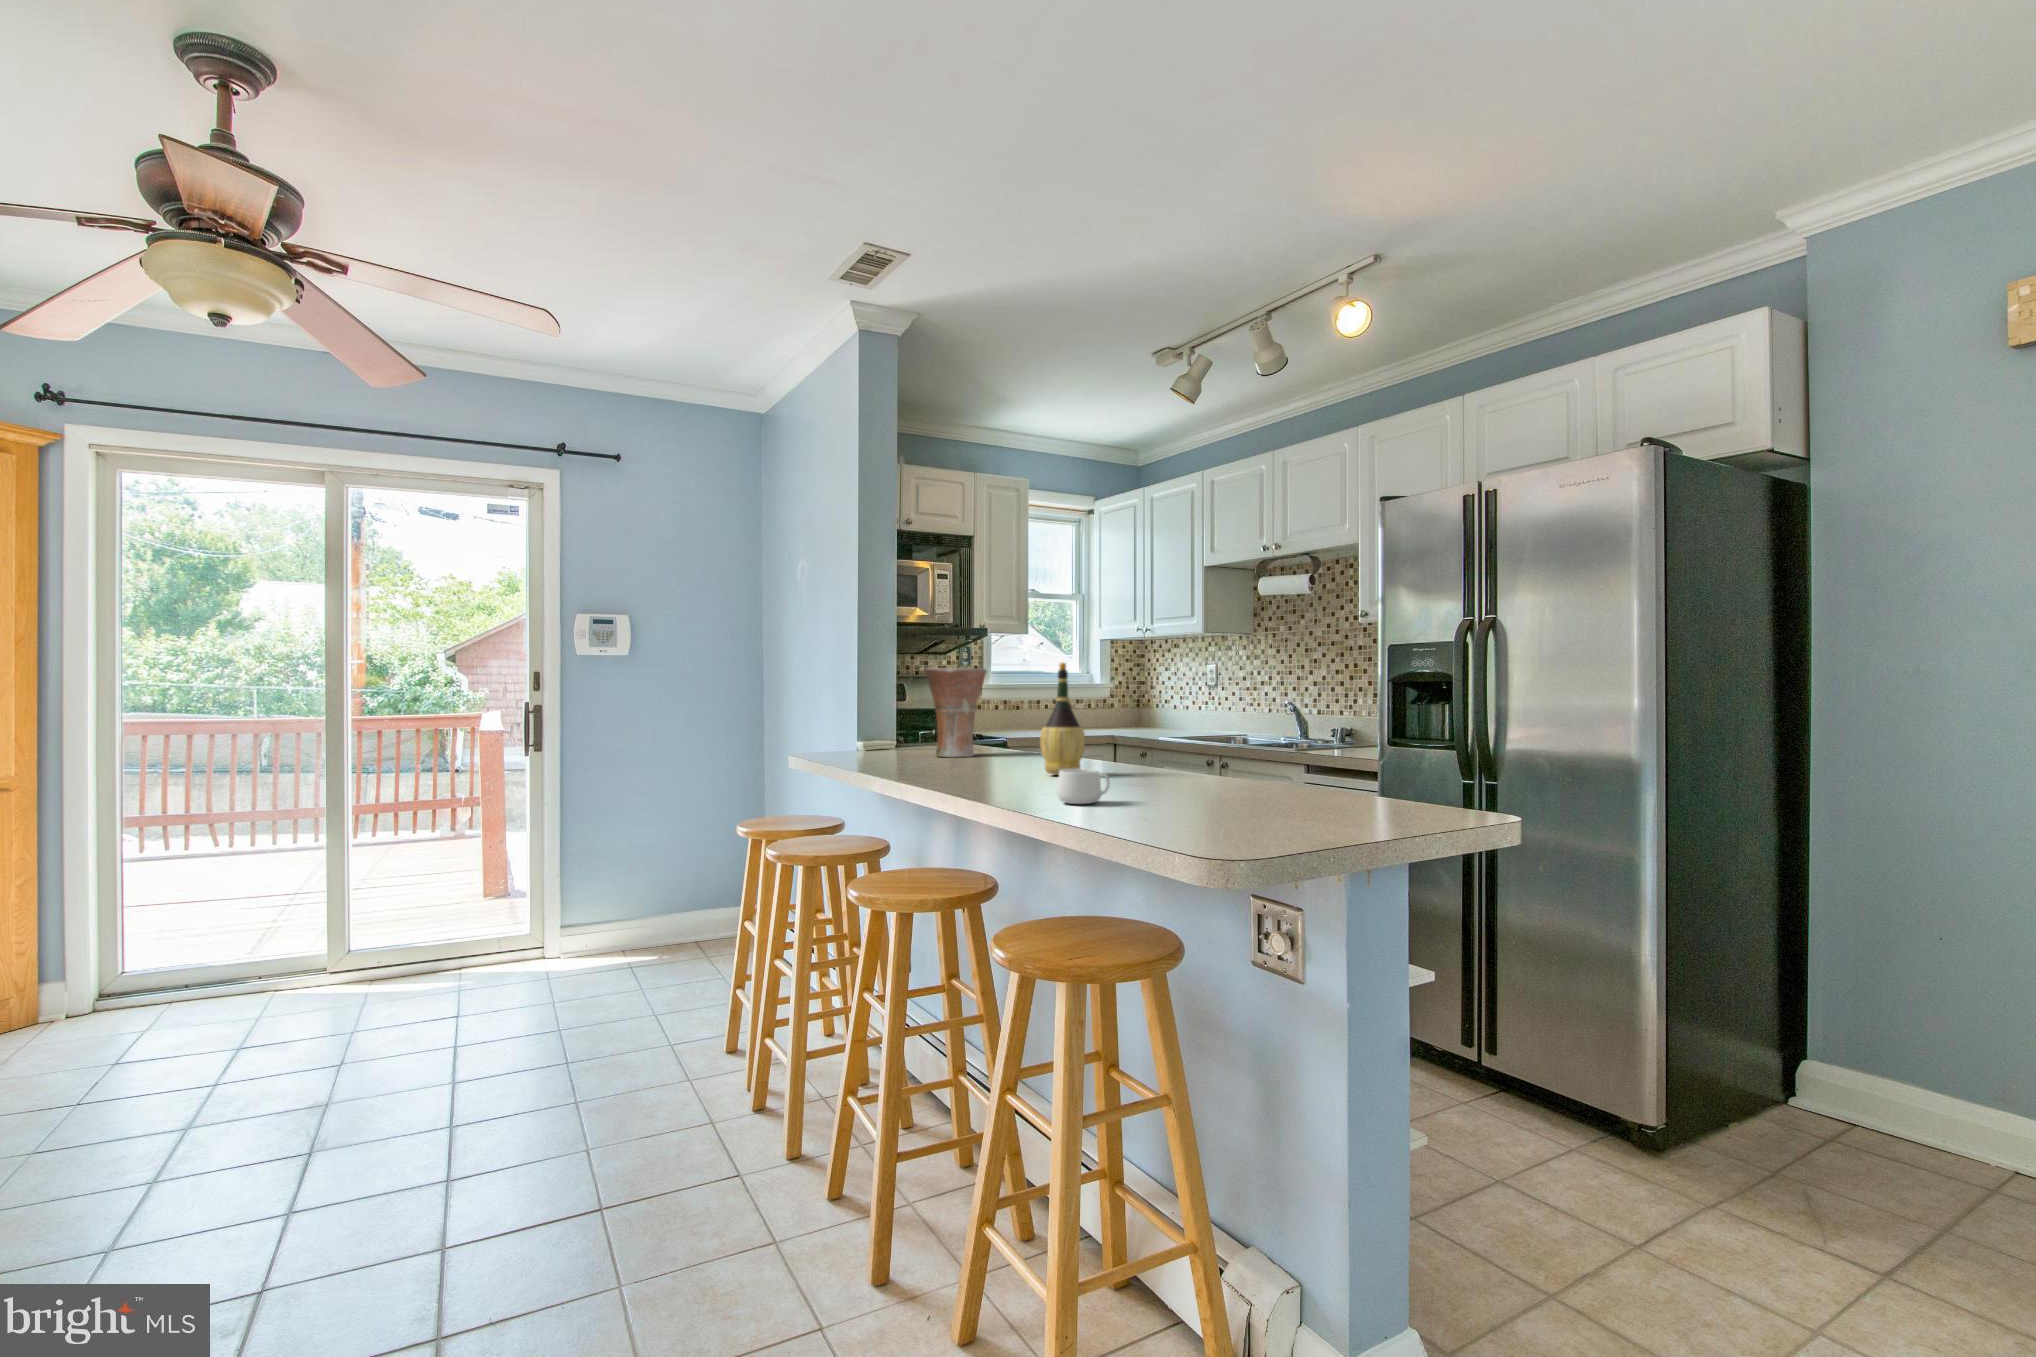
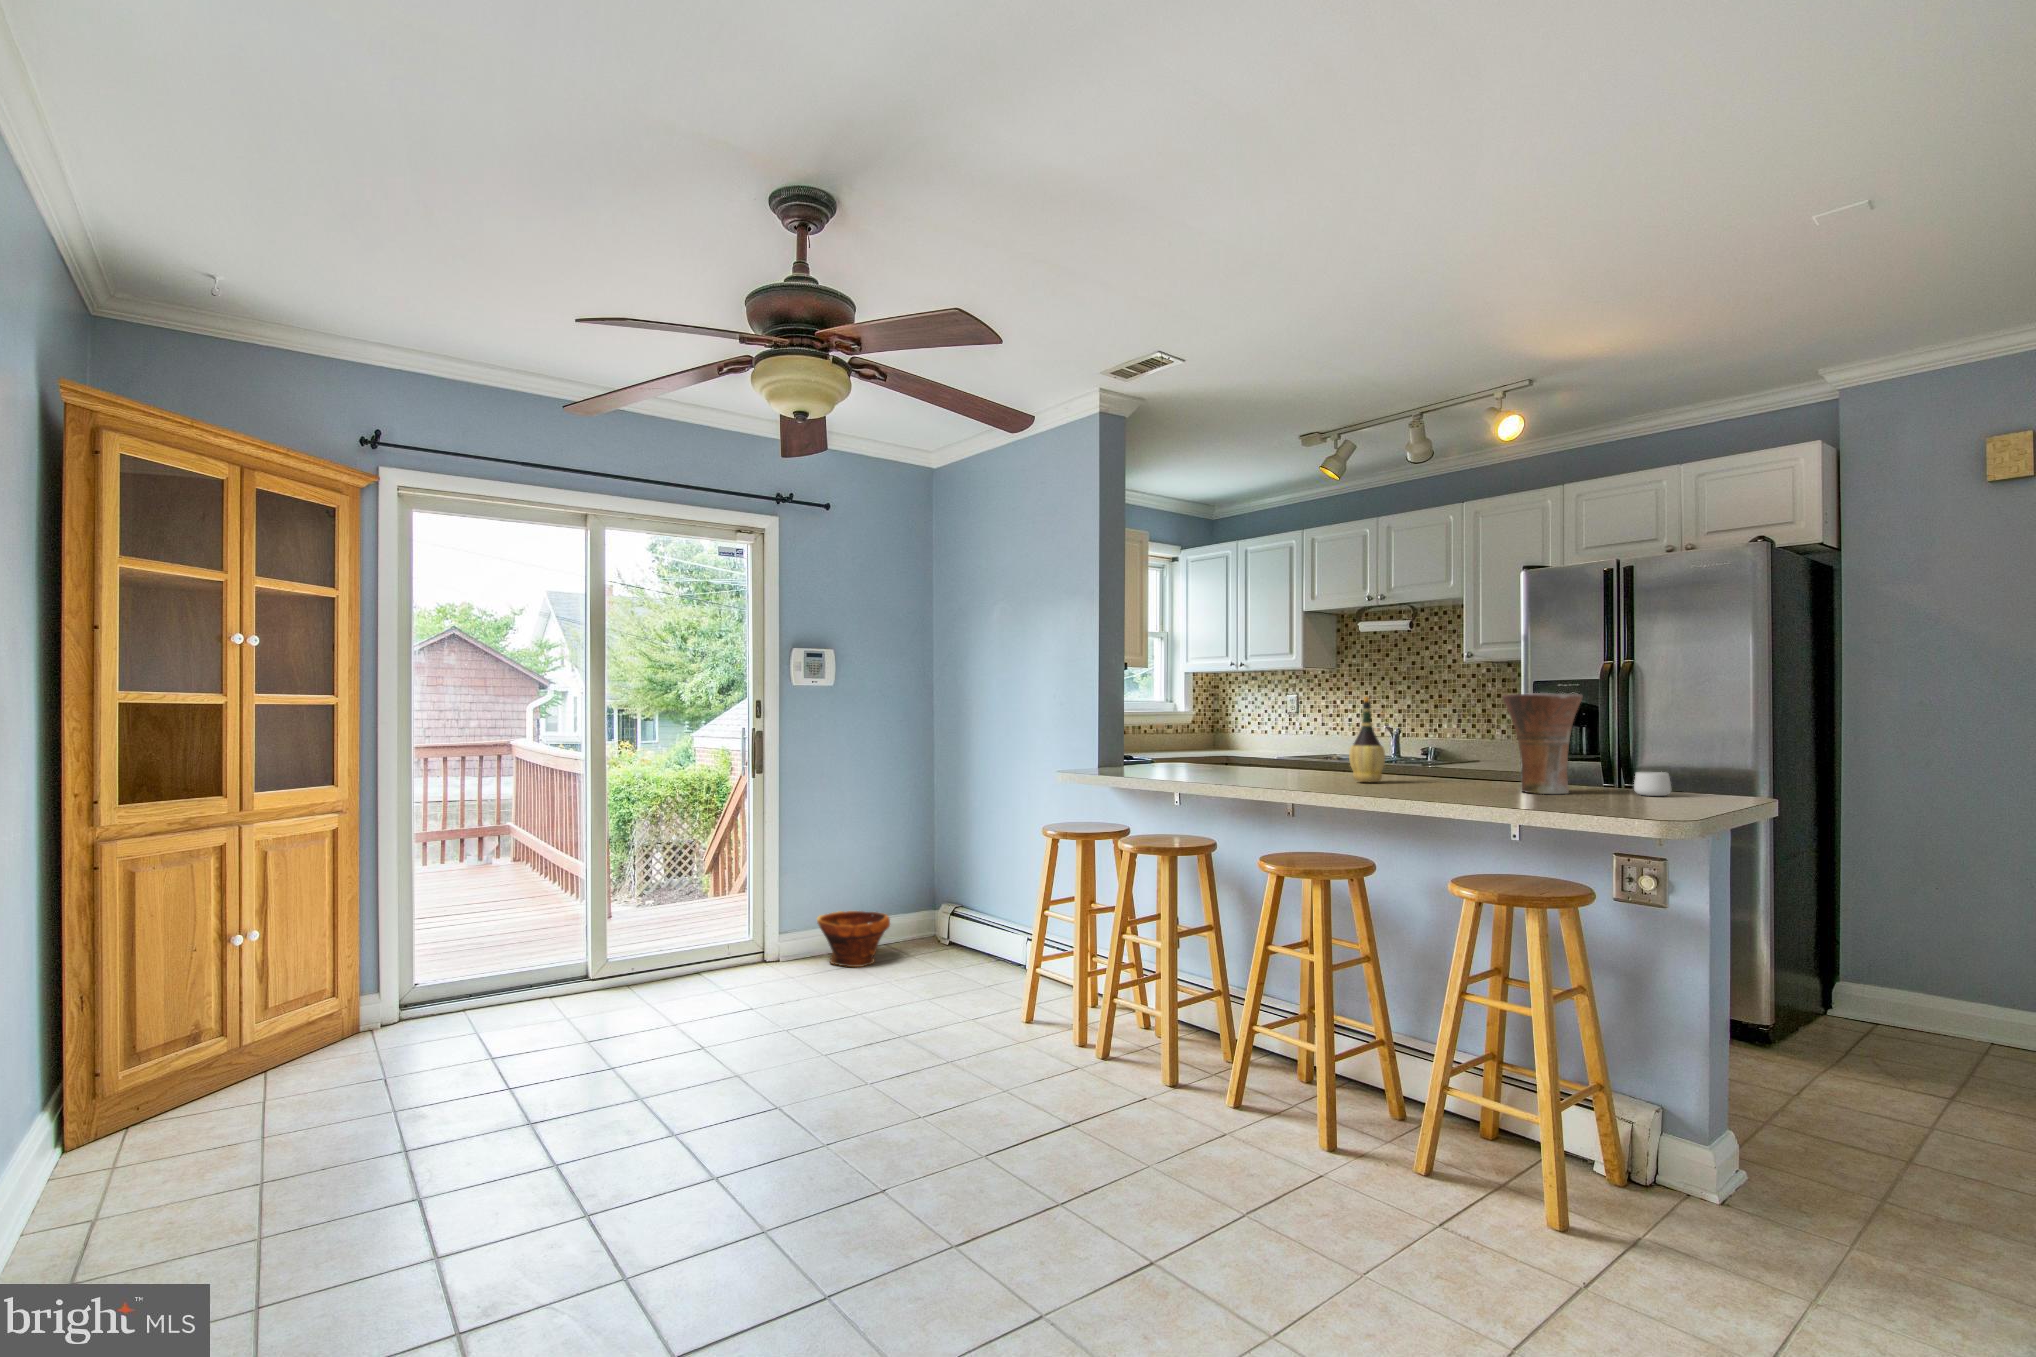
vase: present [924,668,987,757] -> present [1503,693,1583,794]
mug: present [1057,769,1110,804] -> present [1634,772,1671,796]
planter: none [595,902,679,967] -> present [817,911,890,967]

